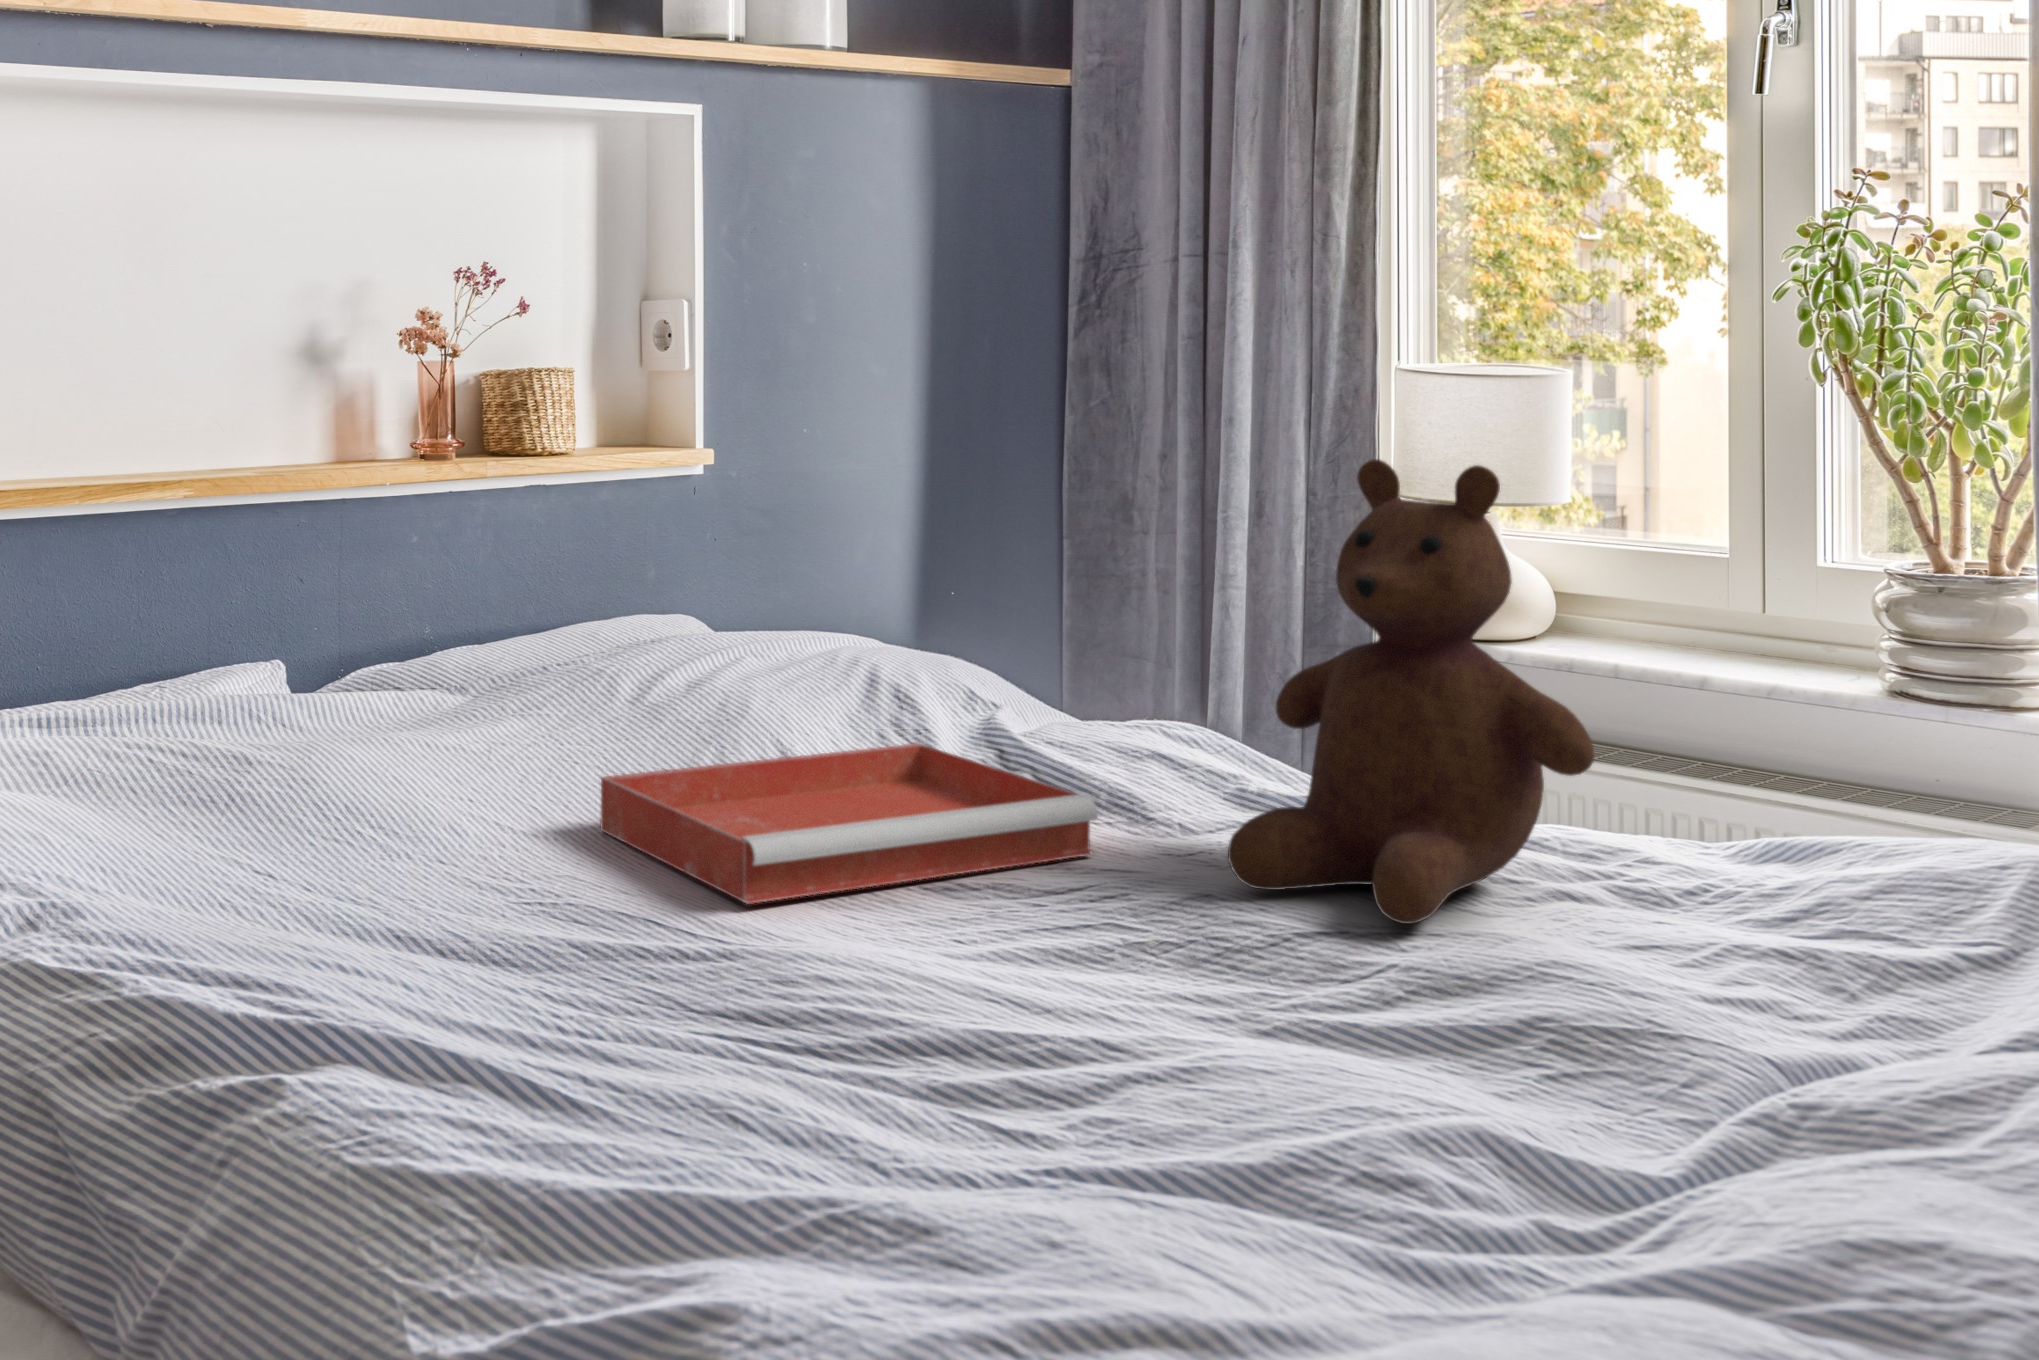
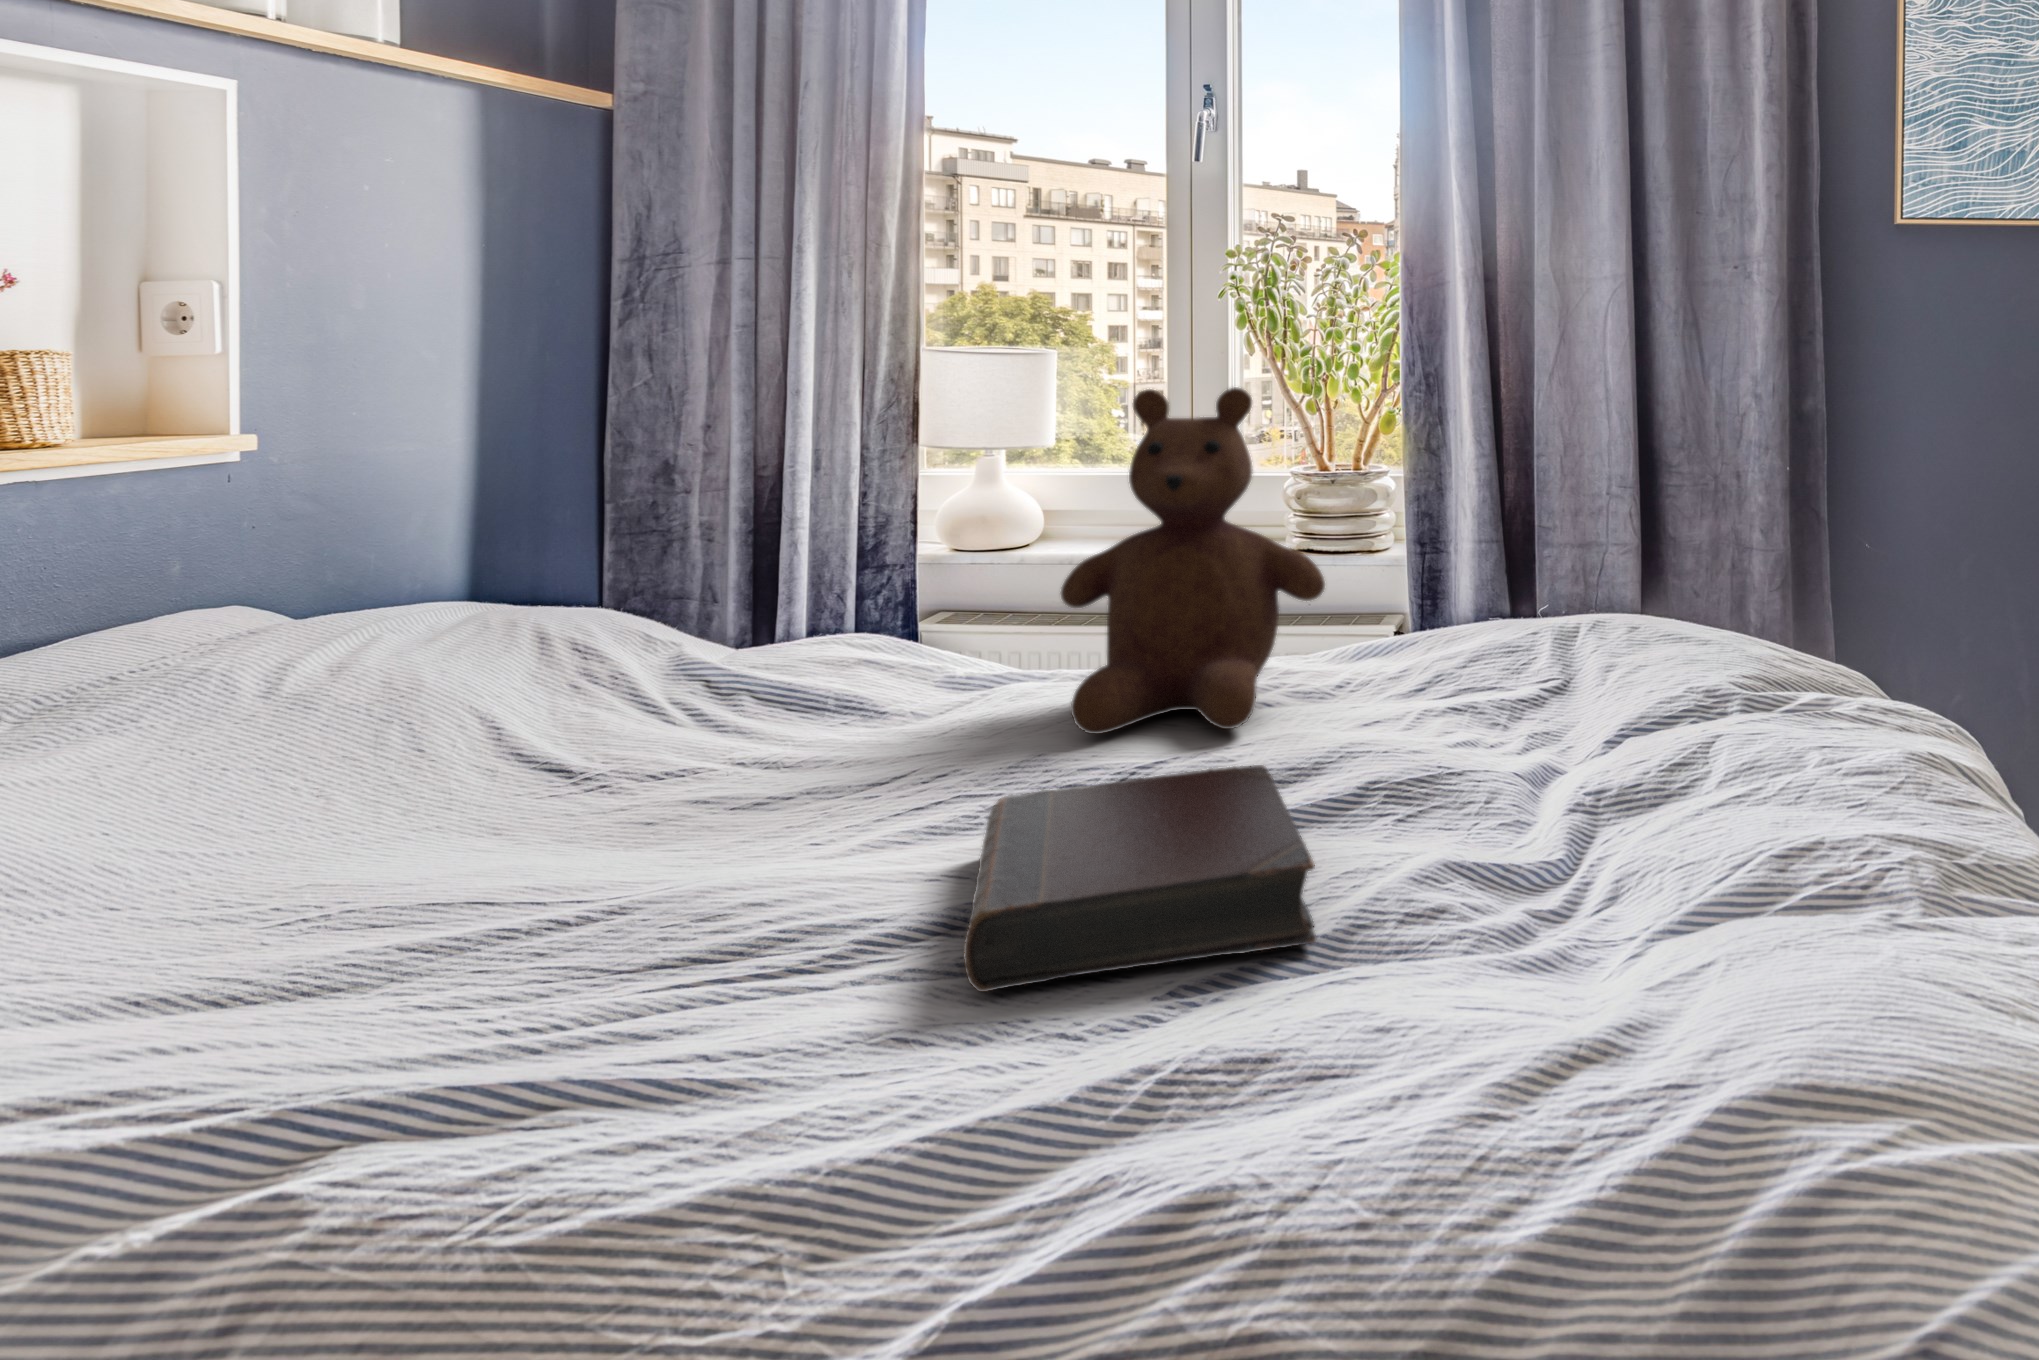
tray: present [601,743,1098,904] -> none [349,691,936,864]
book: none [798,925,1294,1183] -> present [964,765,1316,992]

